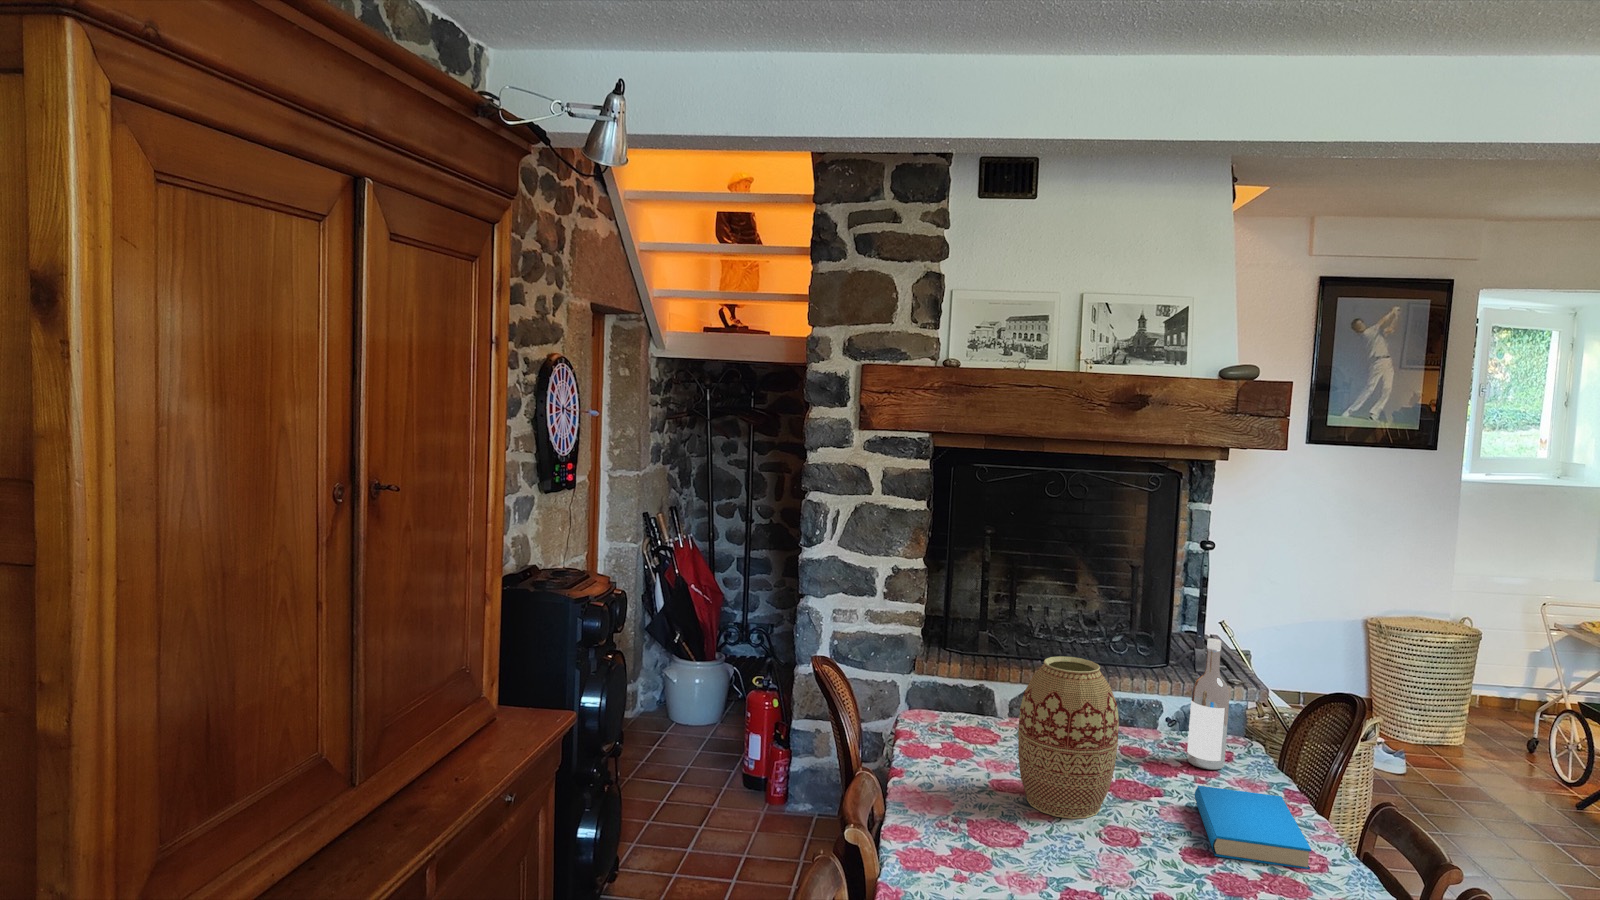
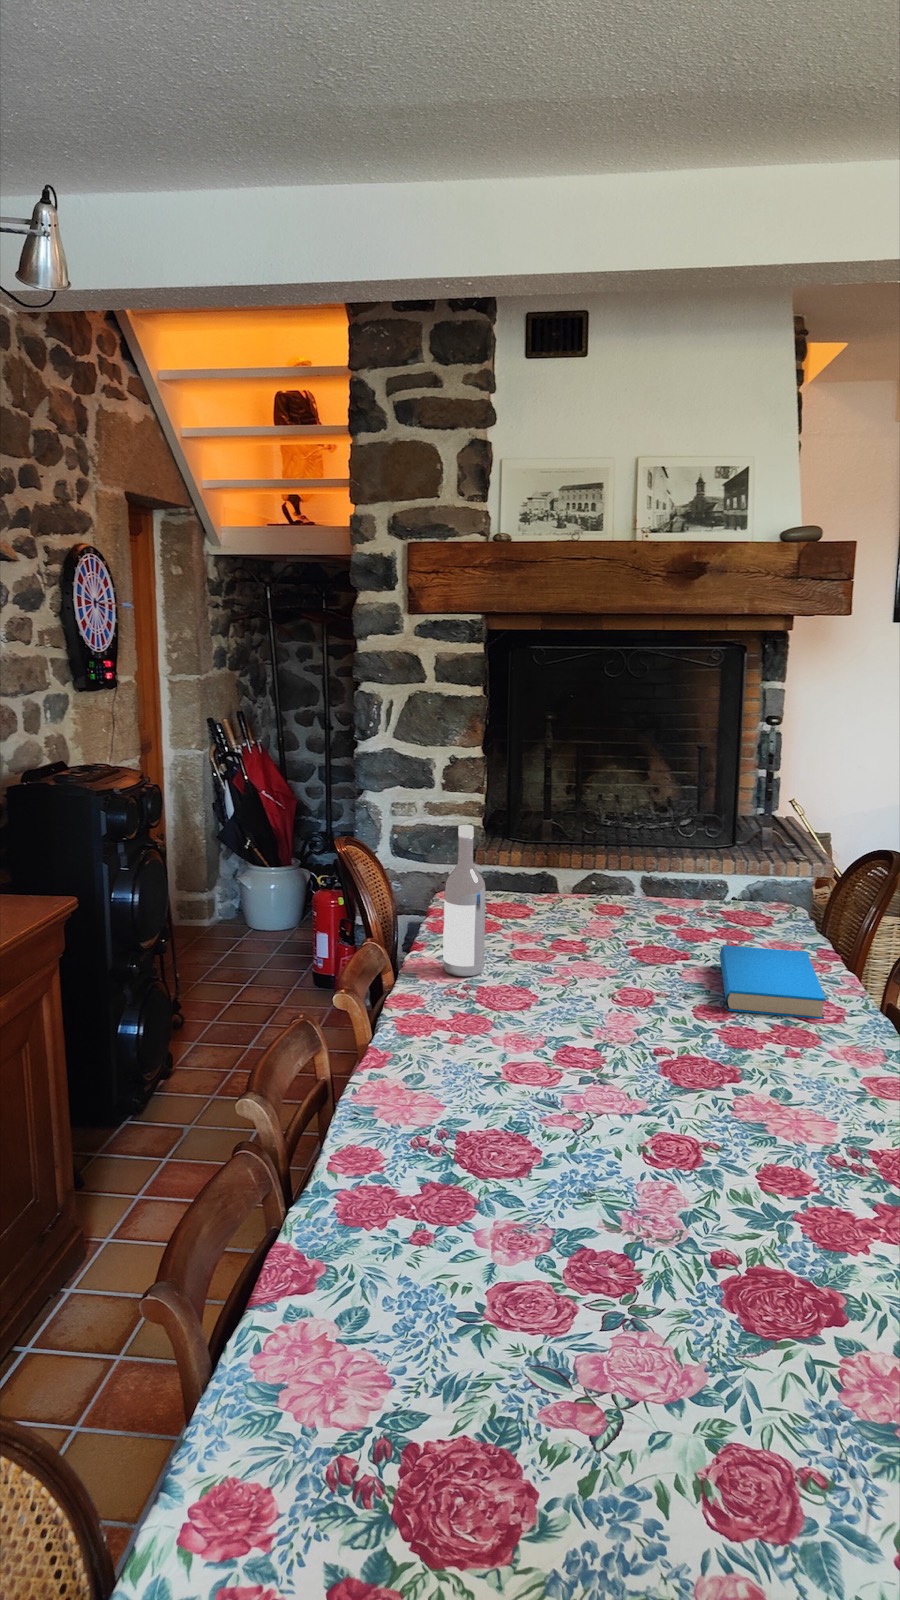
wine bottle: present [1187,638,1229,770] -> present [443,825,485,976]
vase: present [1018,656,1119,819] -> none [535,819,637,983]

